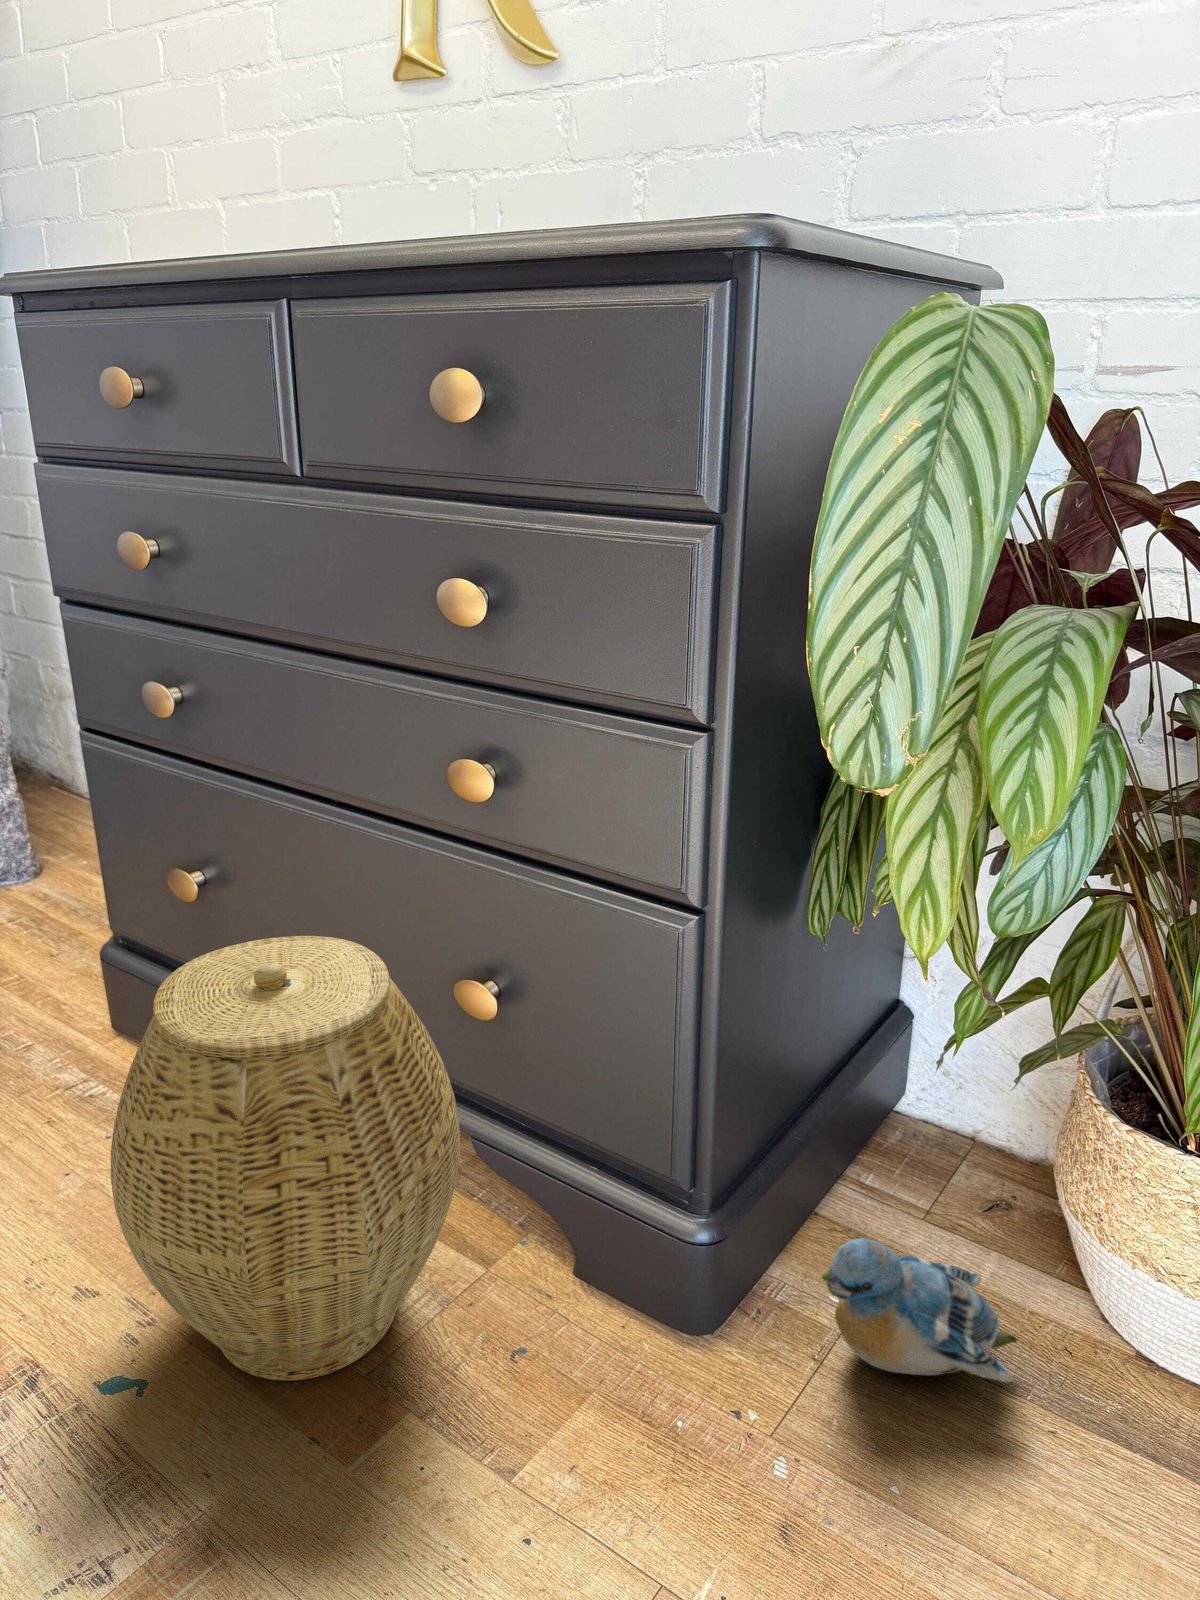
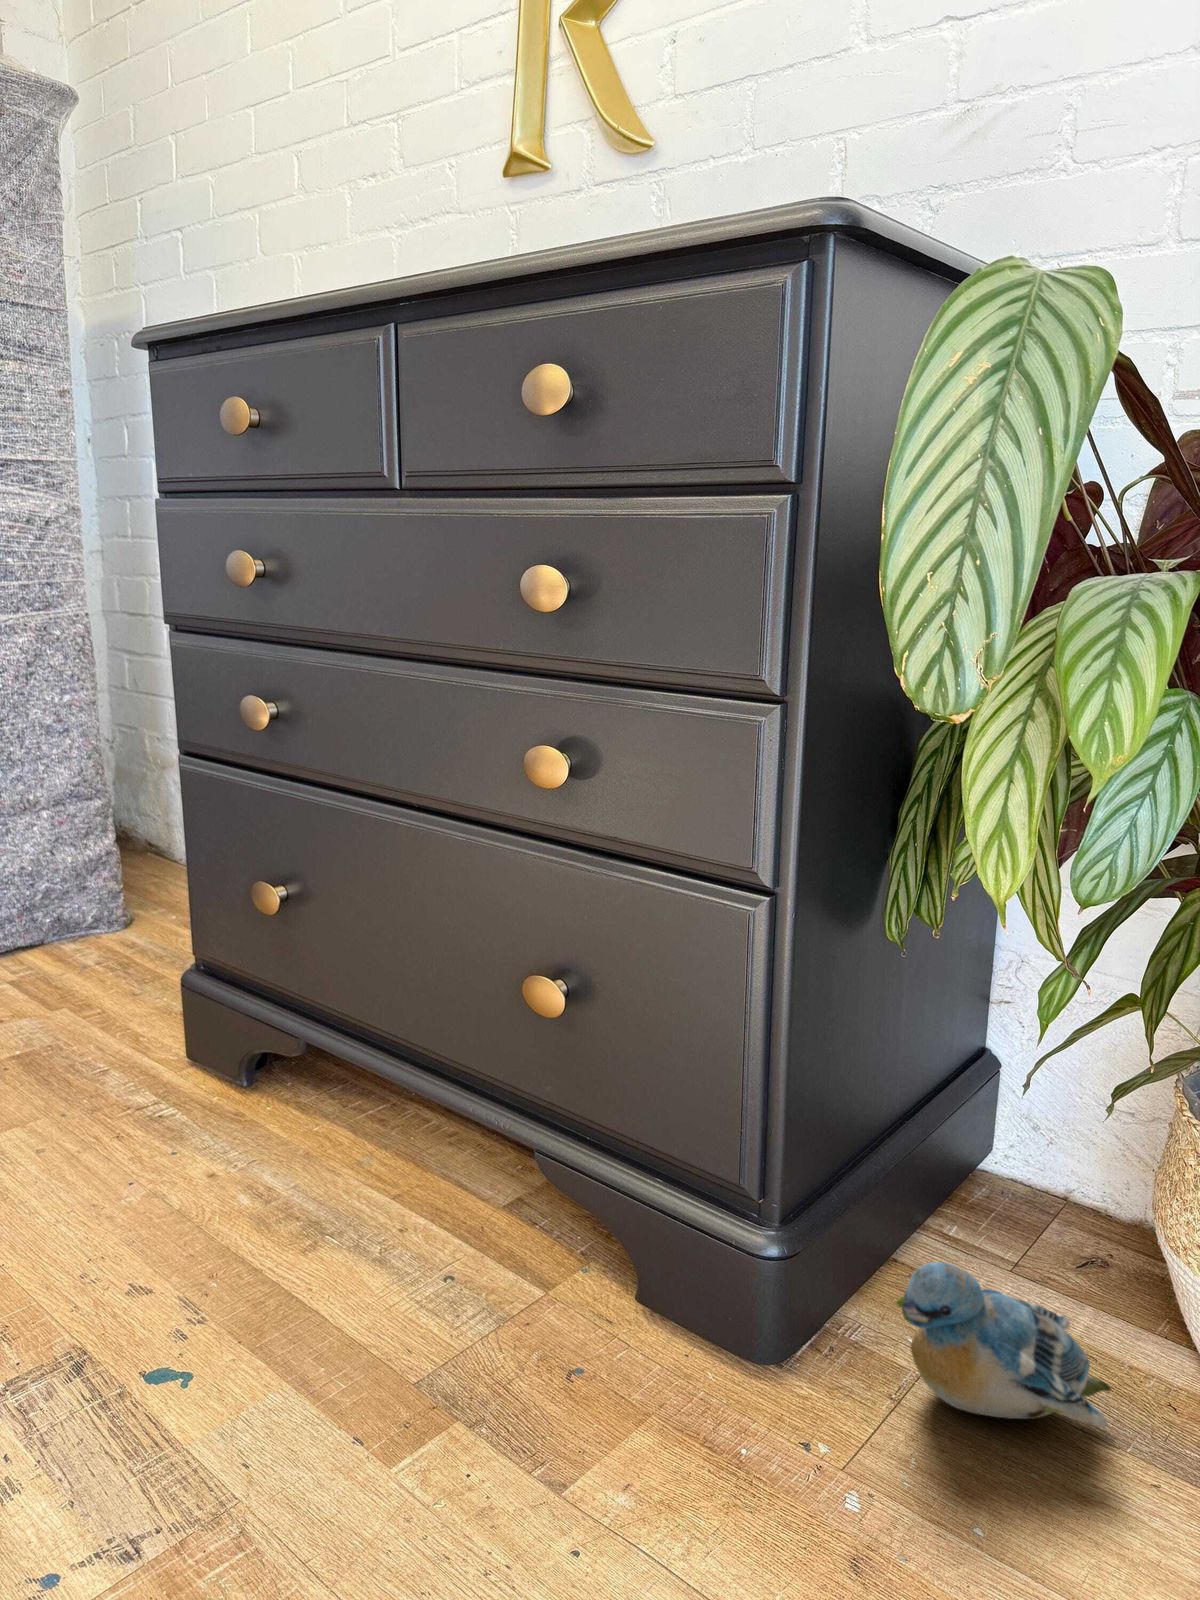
woven basket: present [111,936,460,1381] -> none [174,927,522,1383]

